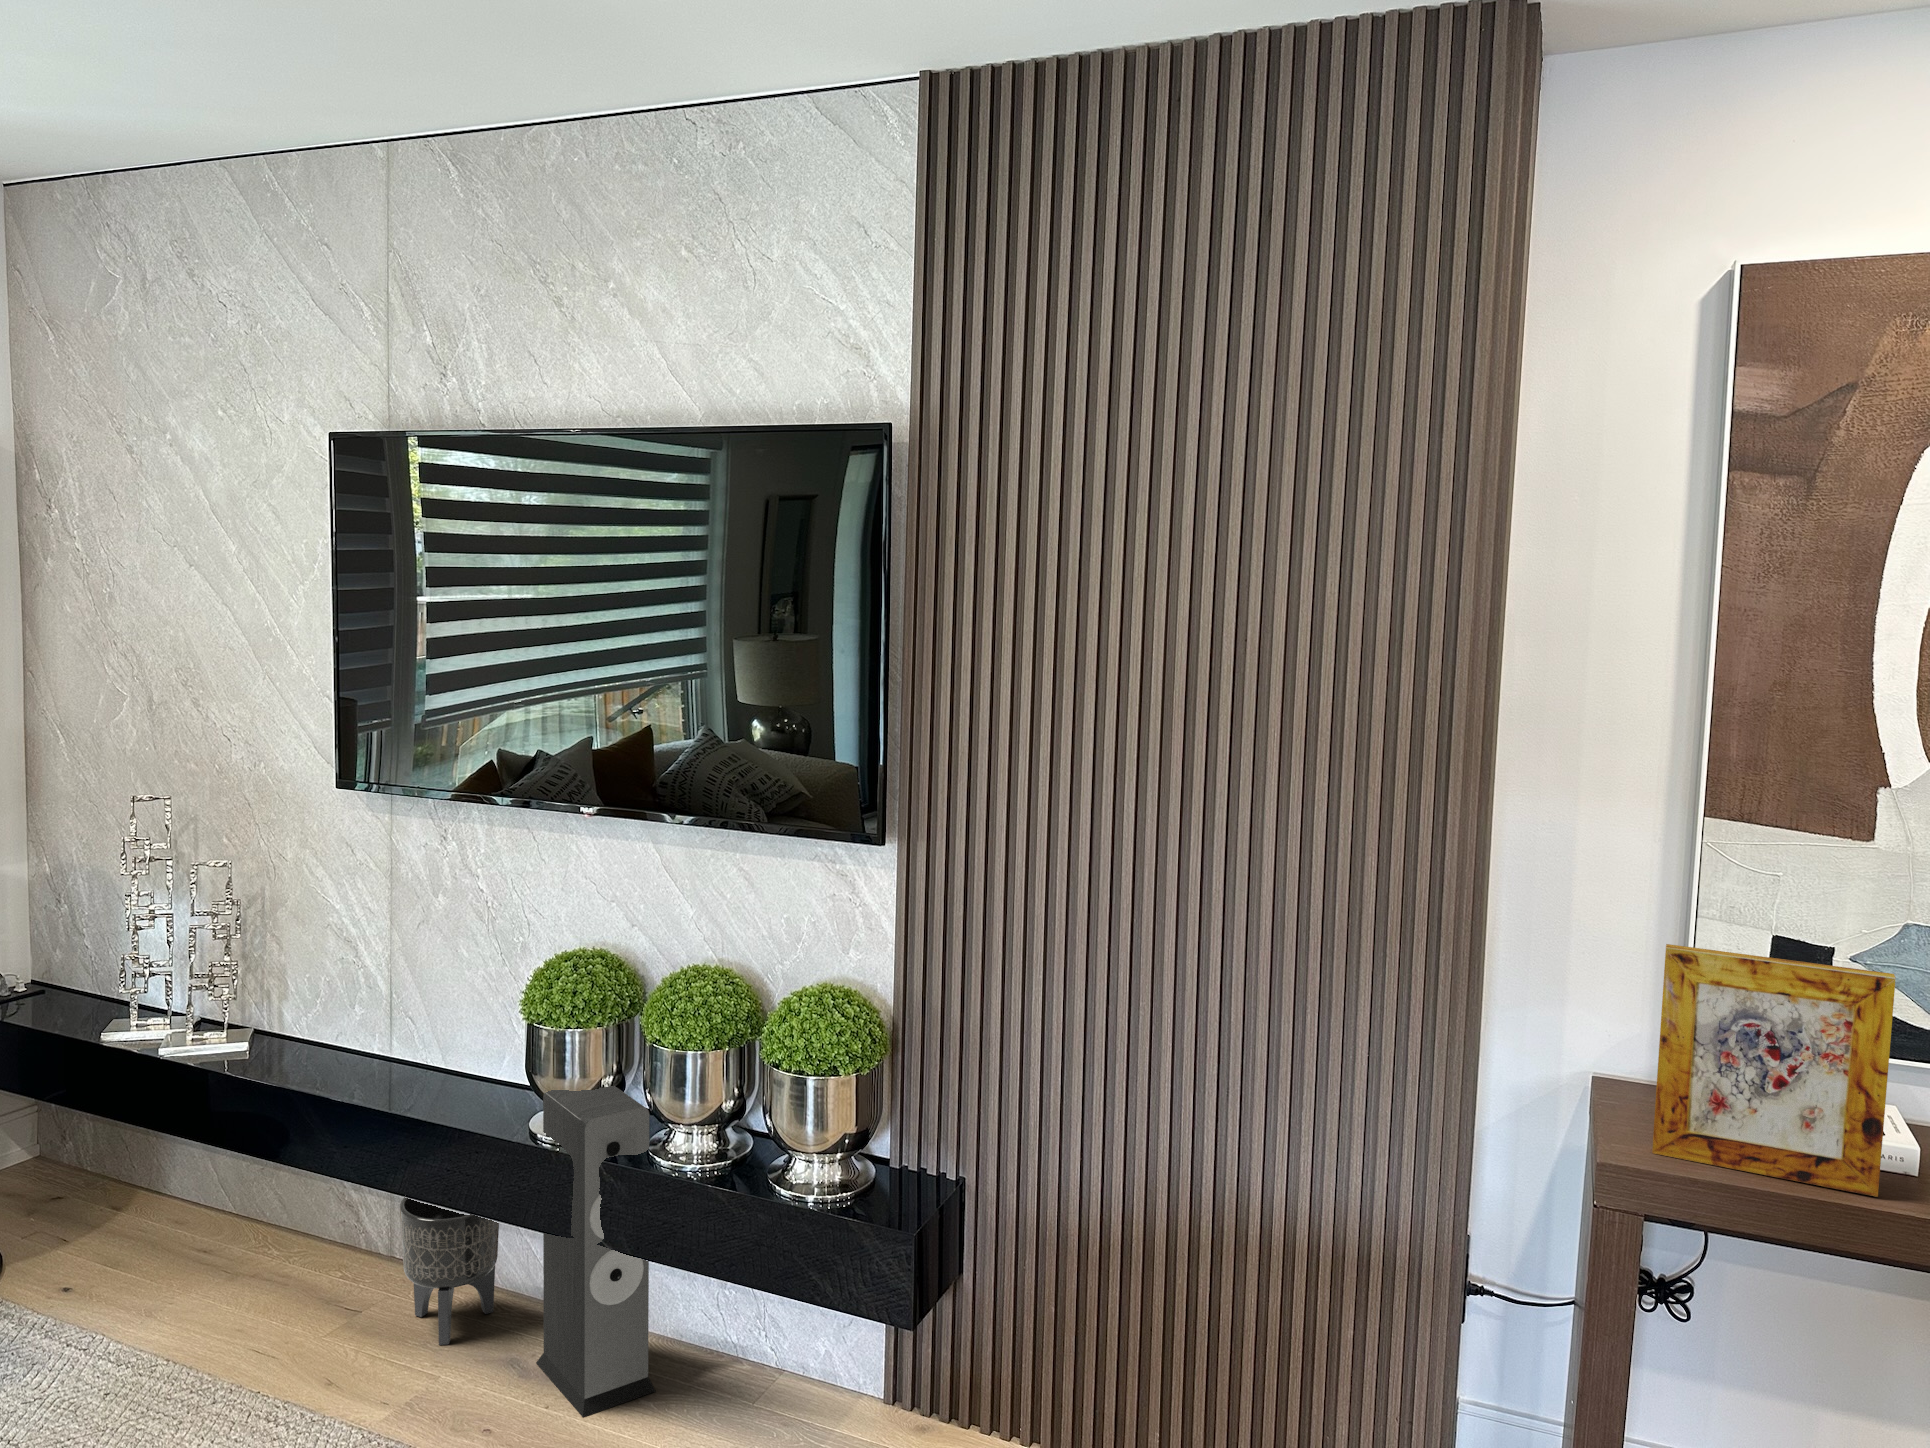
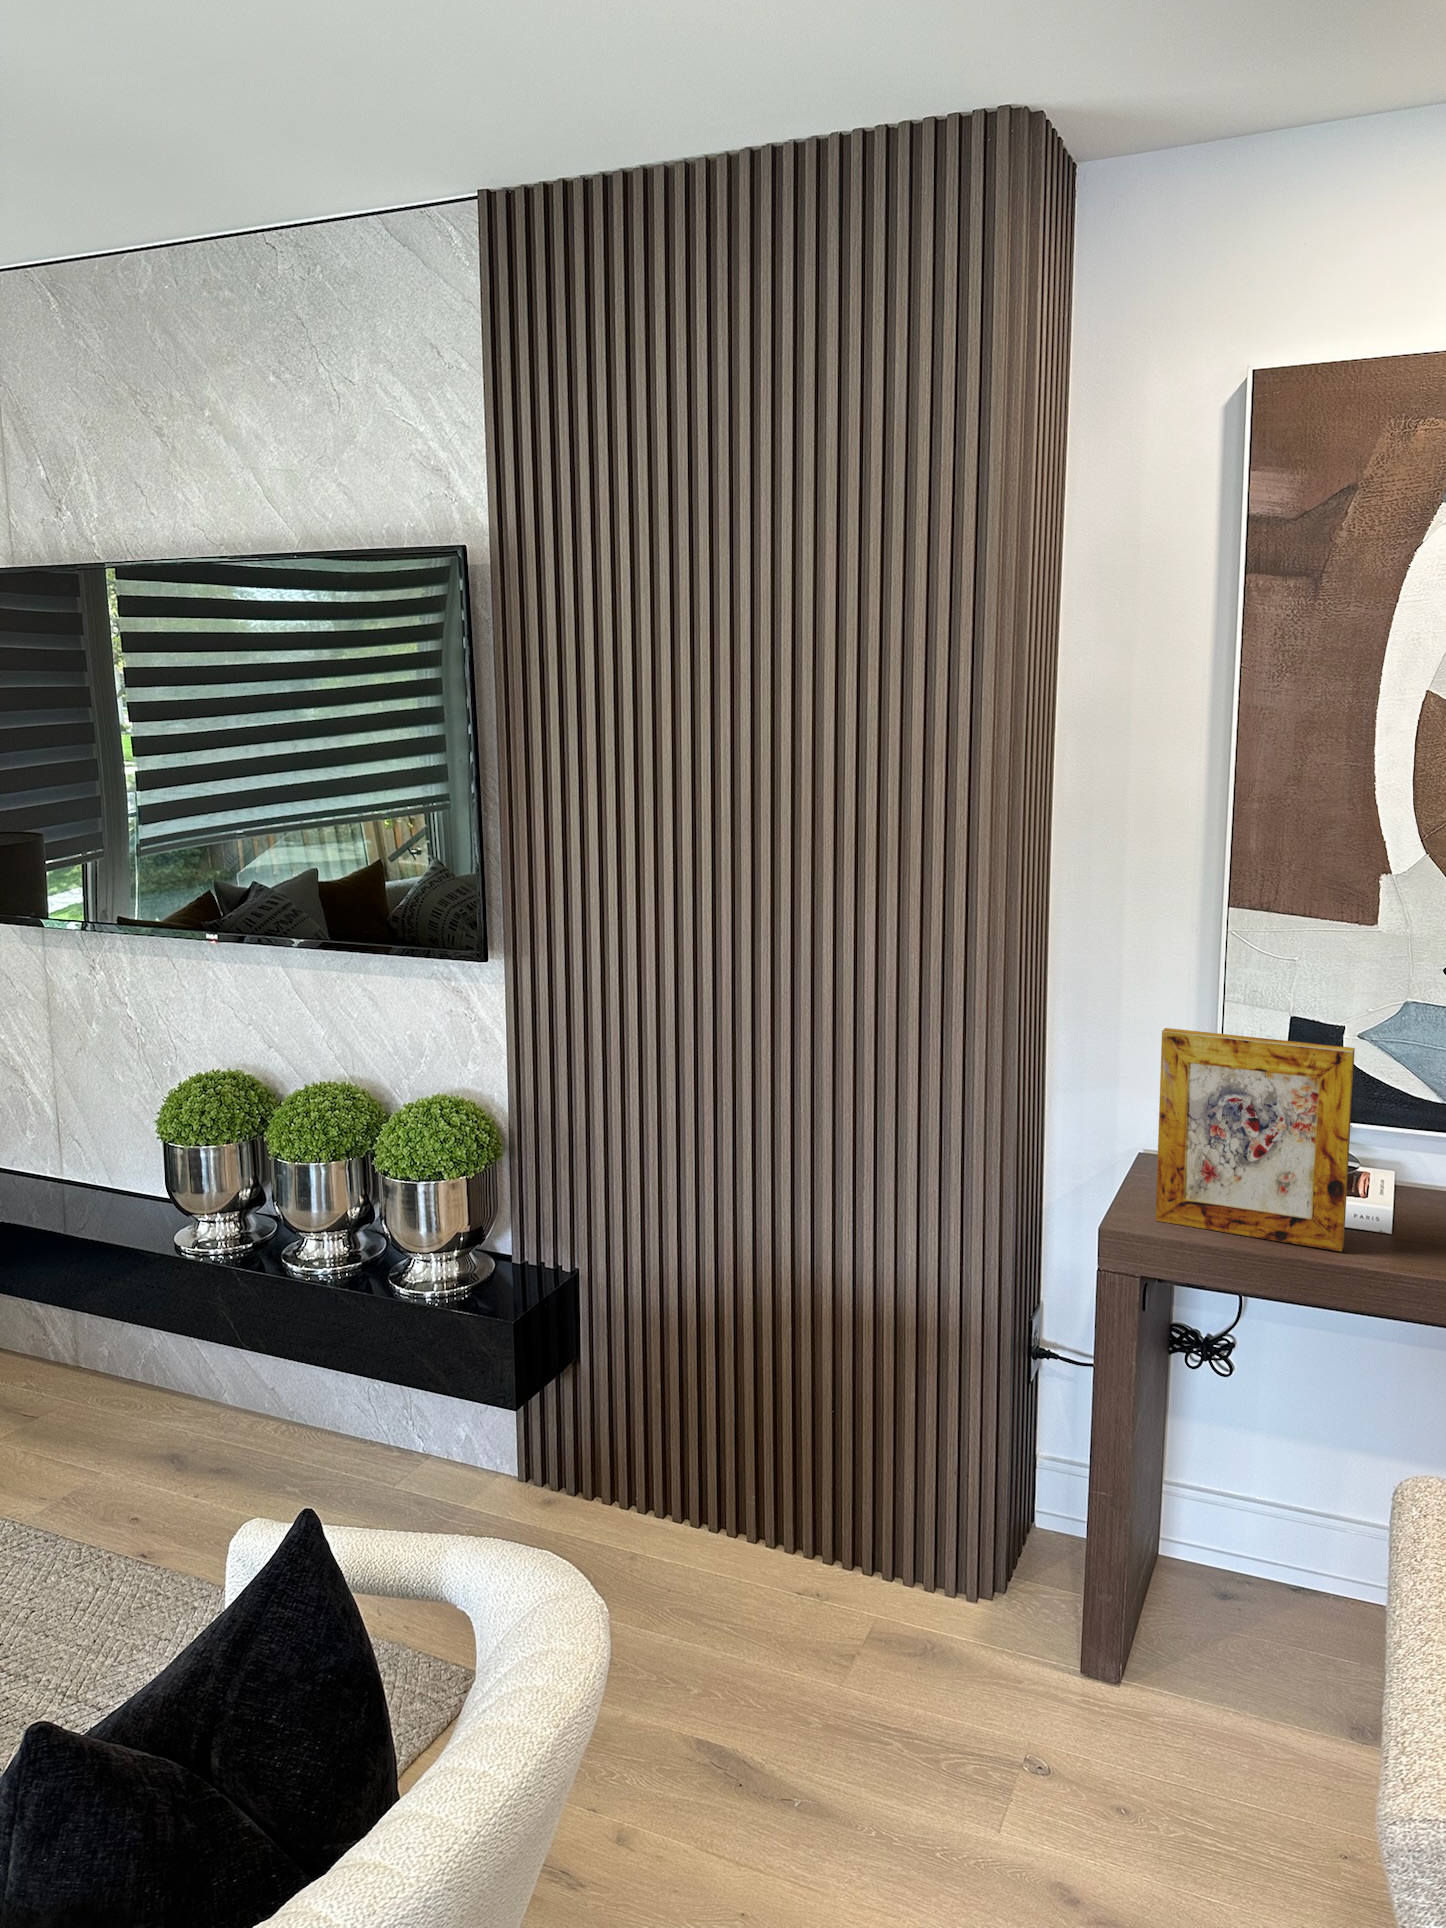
speaker: present [536,1086,655,1417] -> none [185,1189,306,1504]
planter: present [400,1197,499,1345] -> none [63,1291,165,1445]

